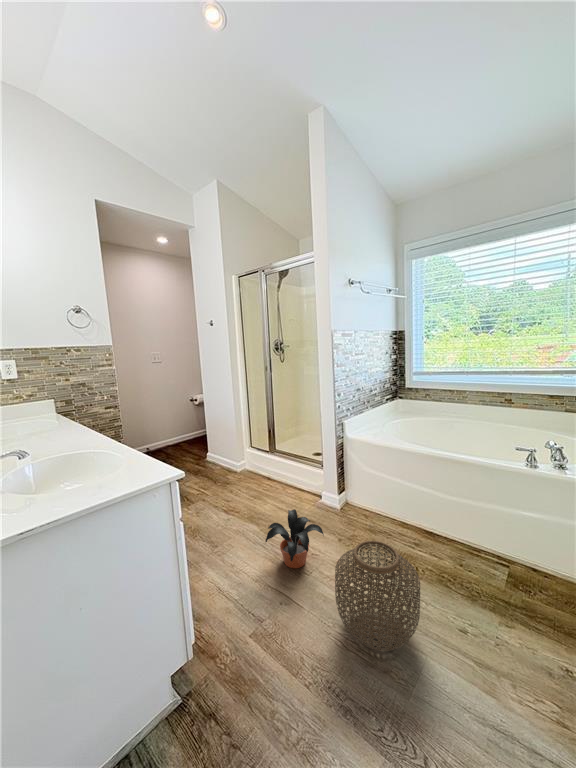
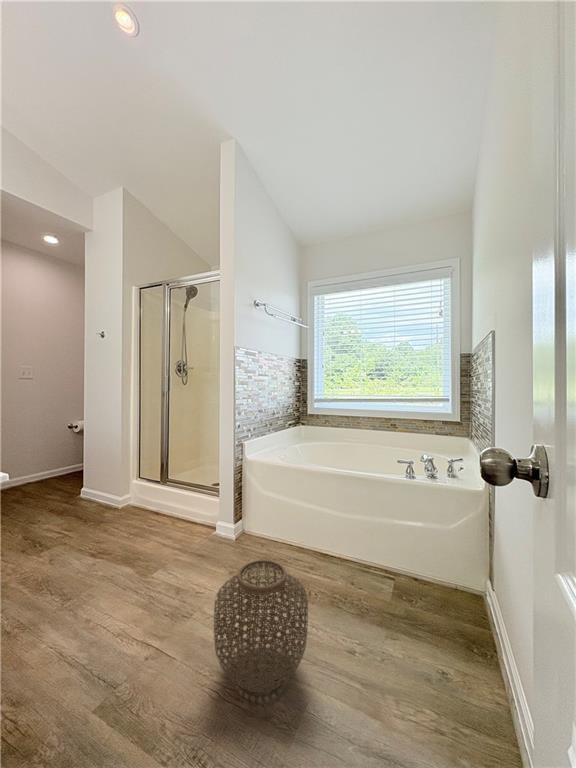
potted plant: present [266,509,324,568] -> none [136,539,210,611]

